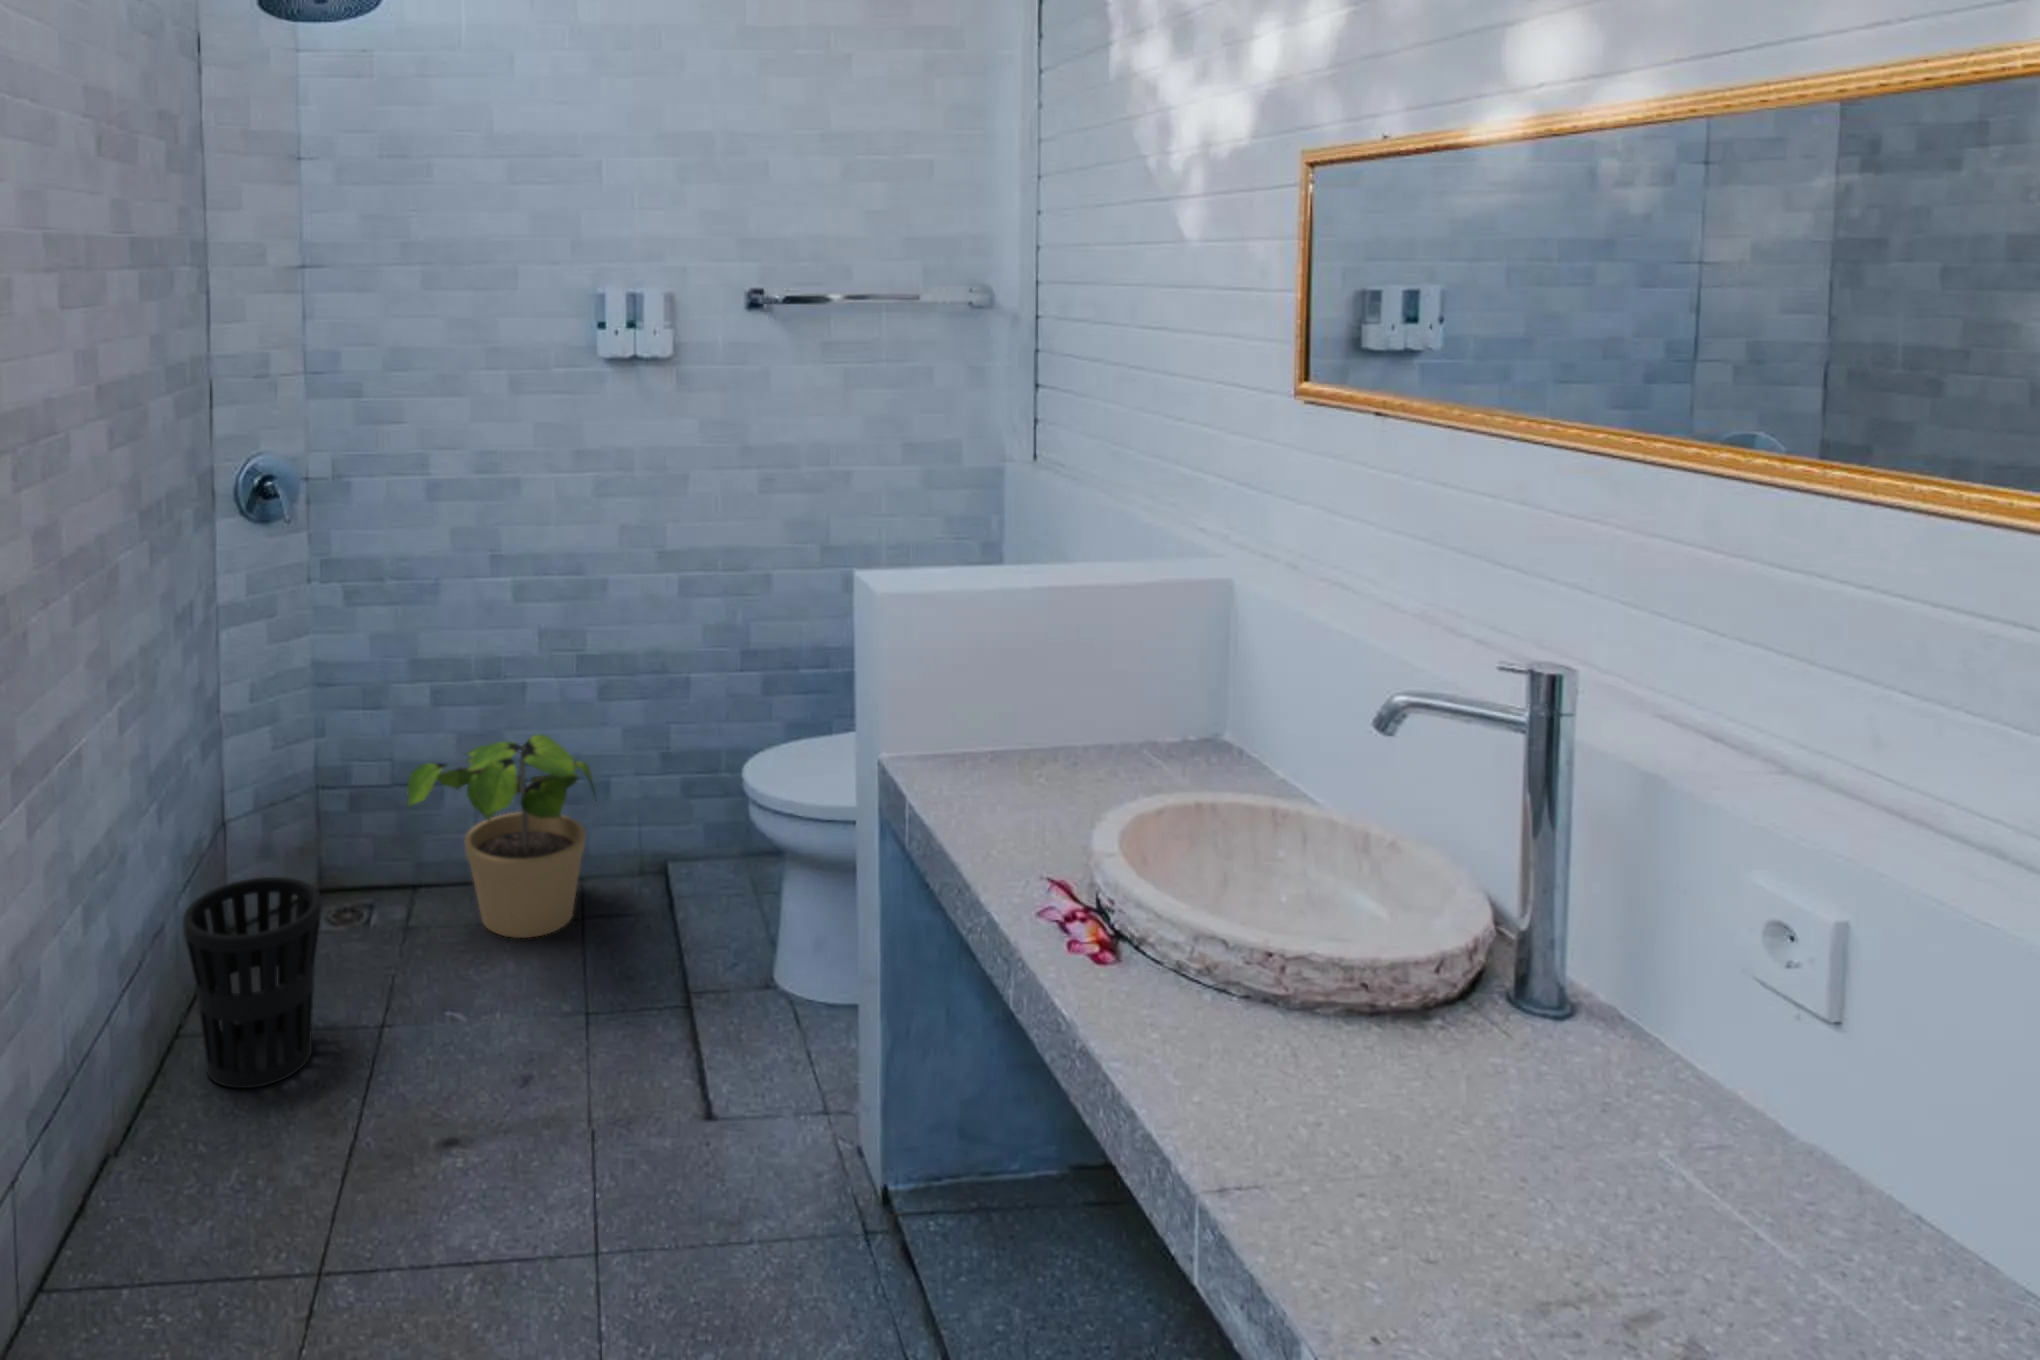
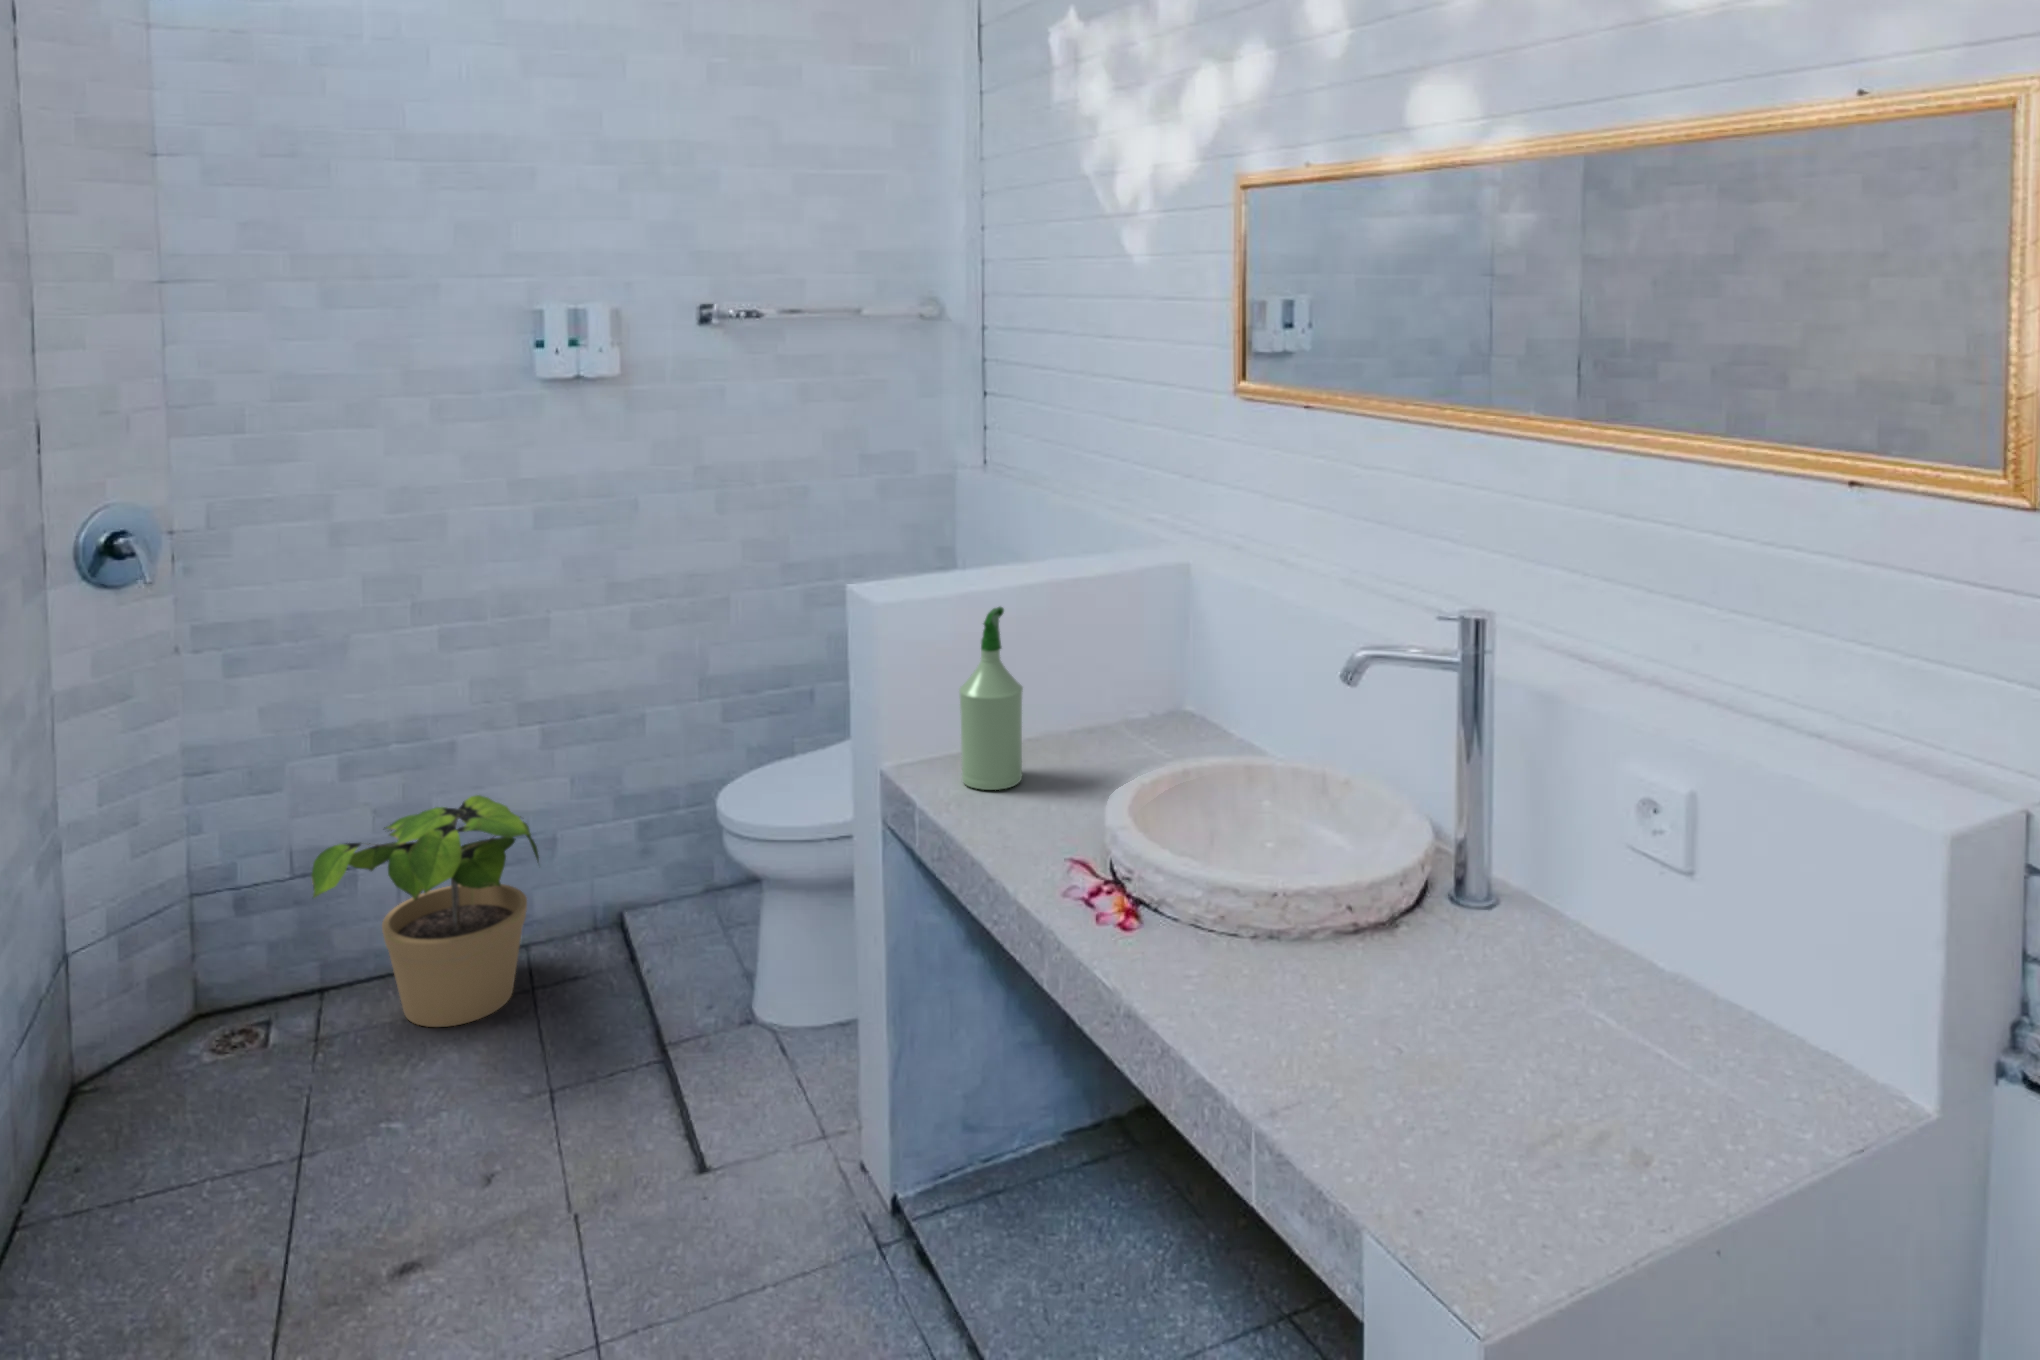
spray bottle: none [956,606,1023,795] -> present [959,607,1023,790]
wastebasket: present [183,877,322,1088] -> none [28,1000,218,1265]

